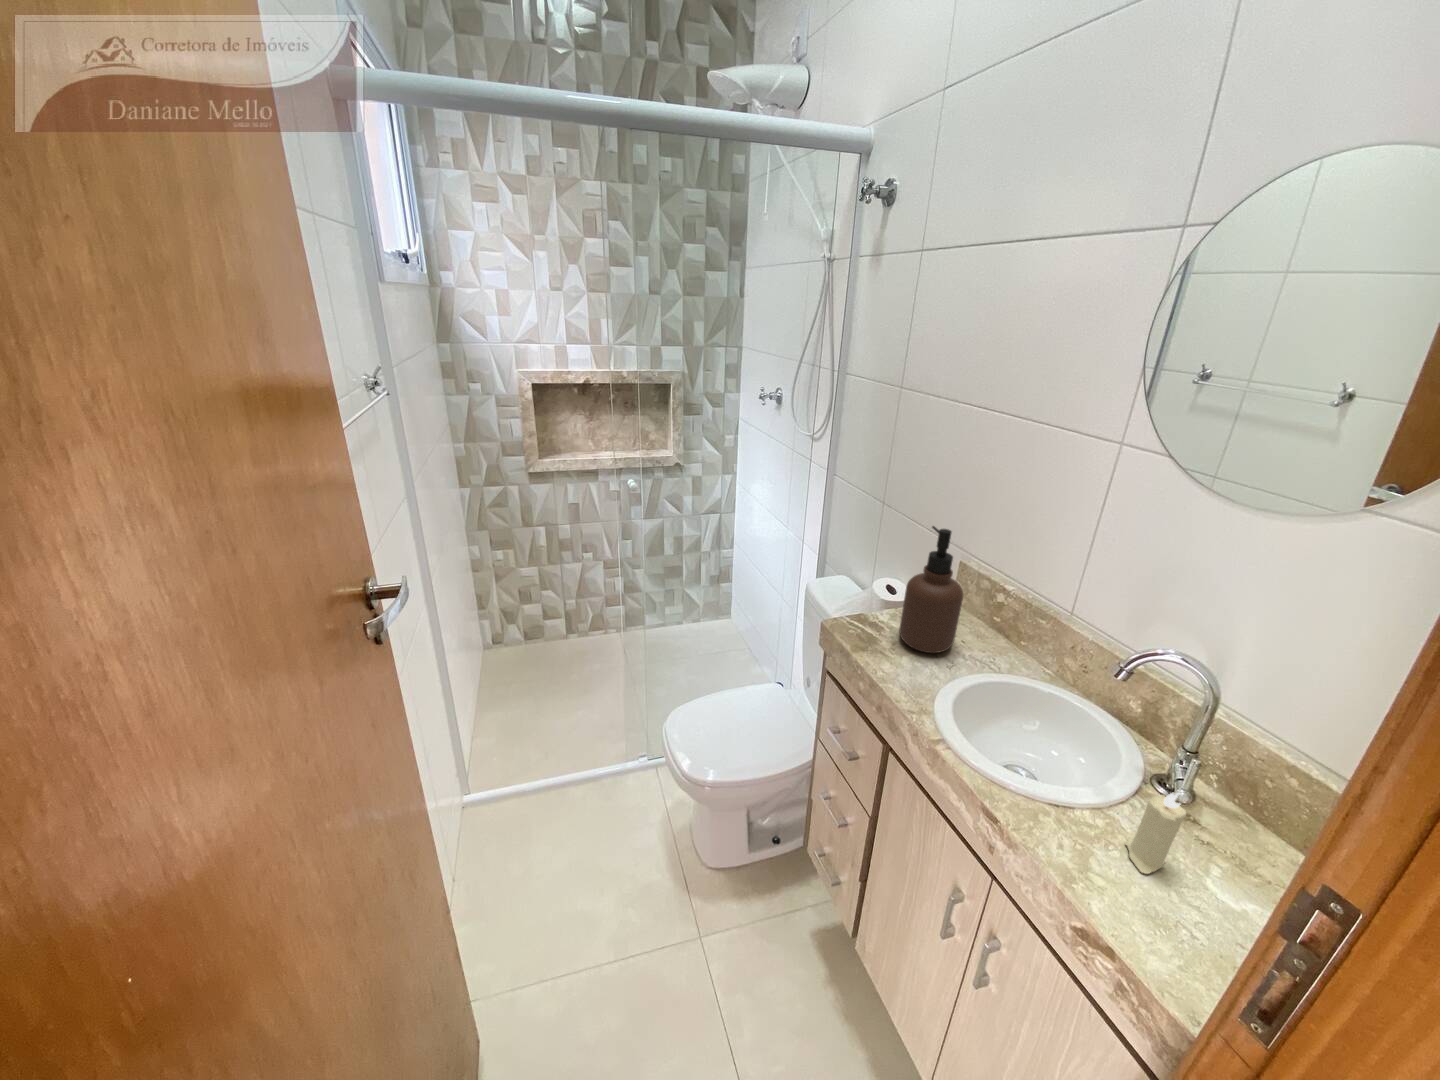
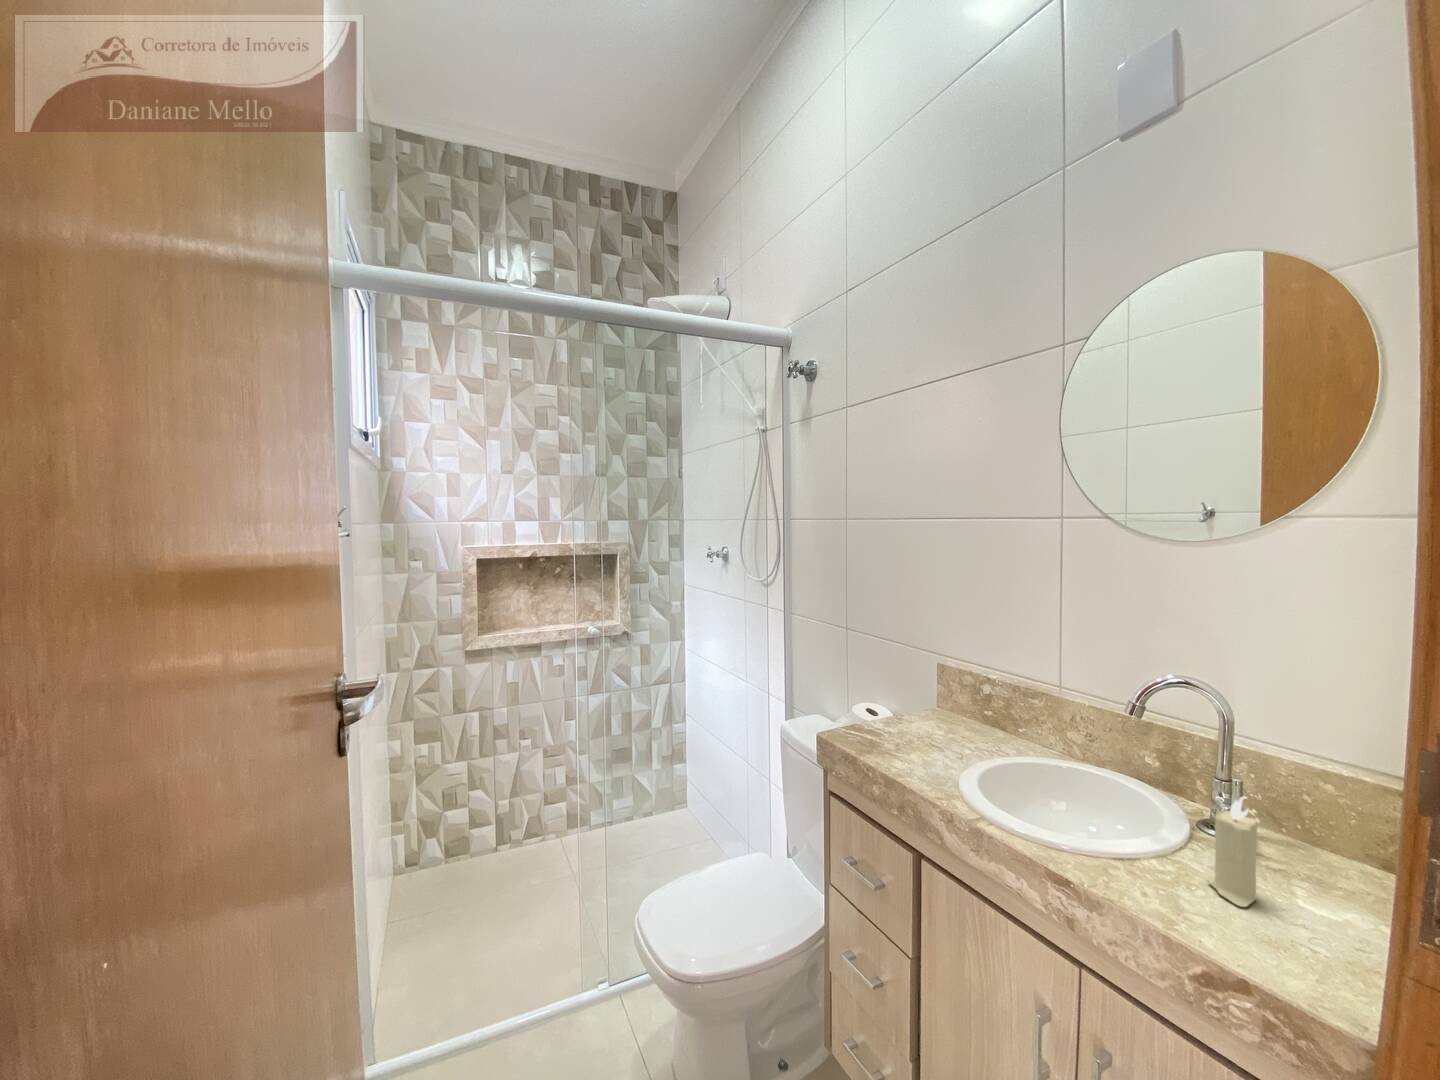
soap dispenser: present [899,526,963,653] -> none [896,614,953,746]

